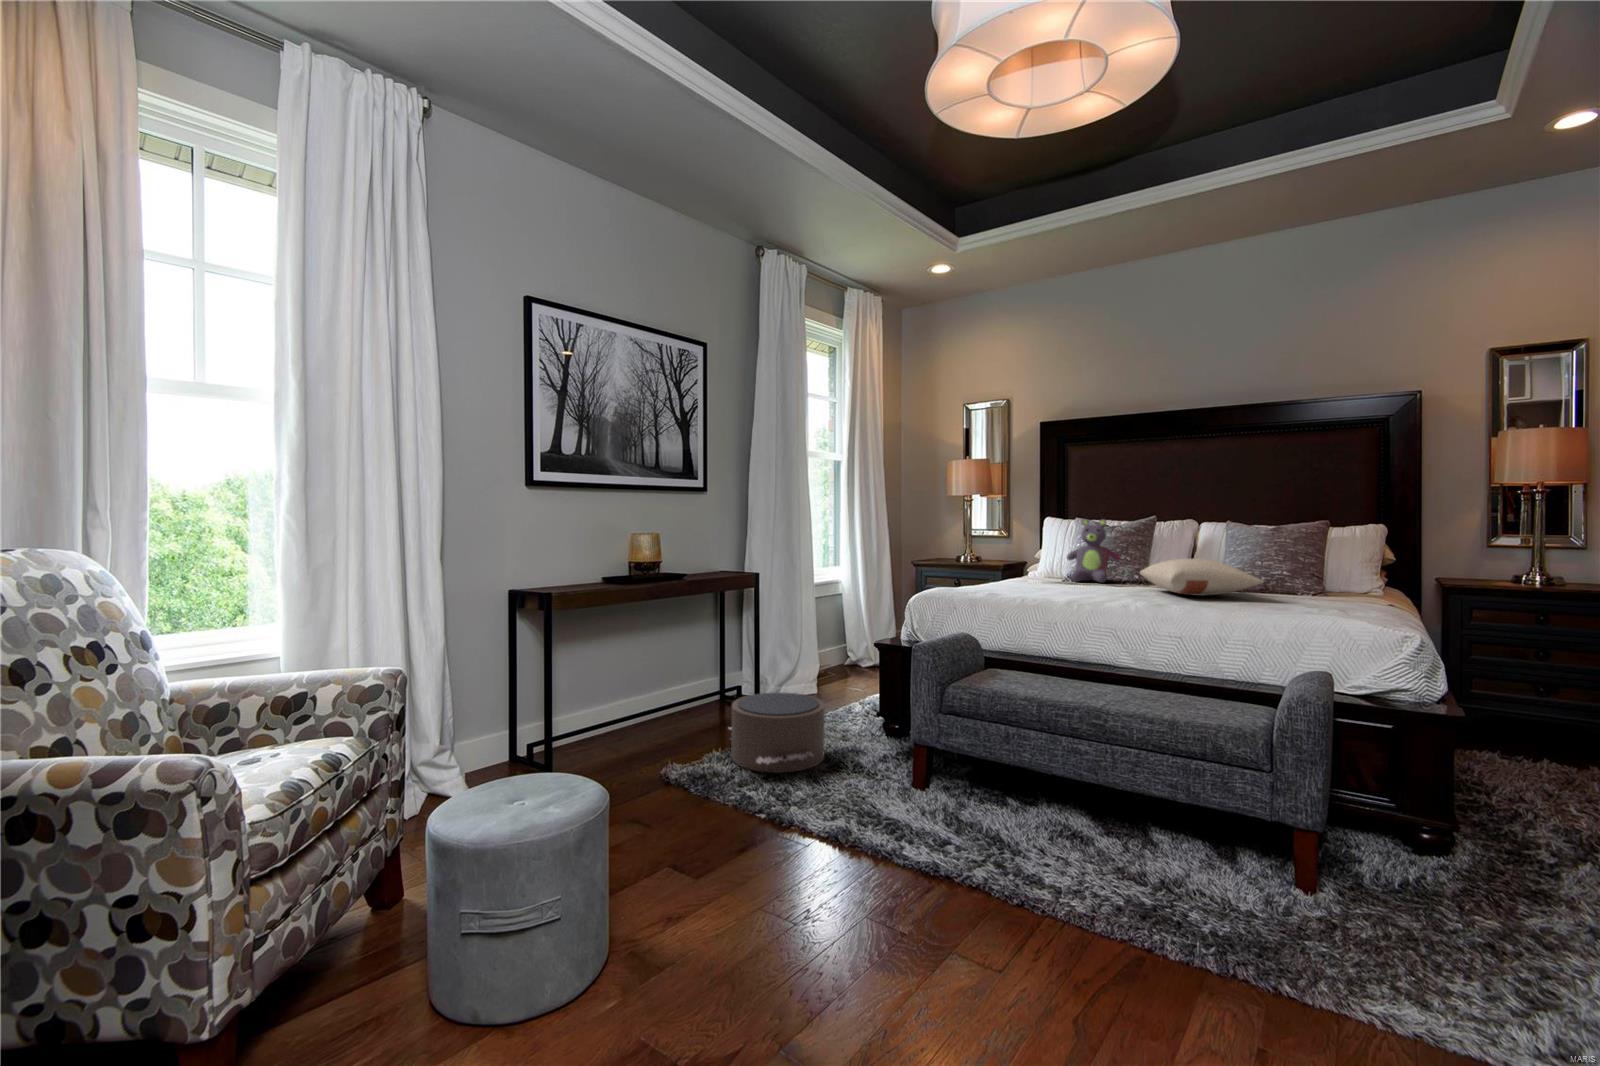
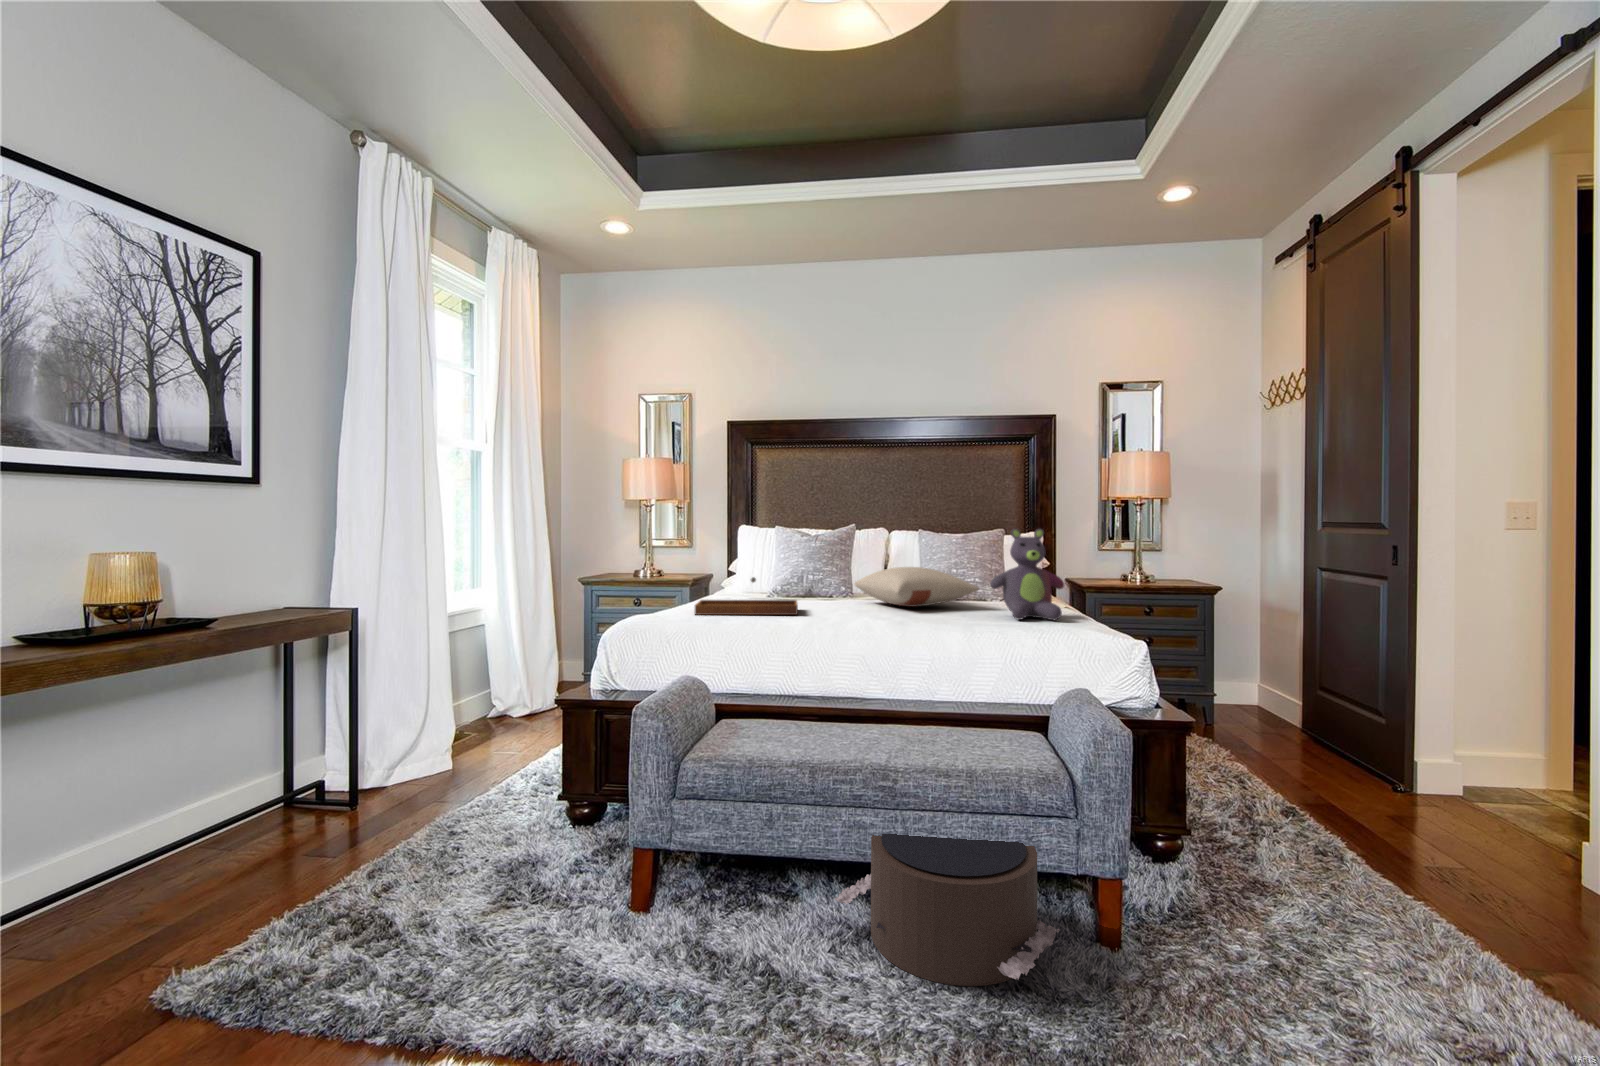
stuffed bear: present [1067,519,1121,582] -> present [990,529,1064,620]
tray: none [985,563,1077,595] -> present [695,577,798,615]
pouf: present [729,692,825,773] -> present [835,834,1060,986]

